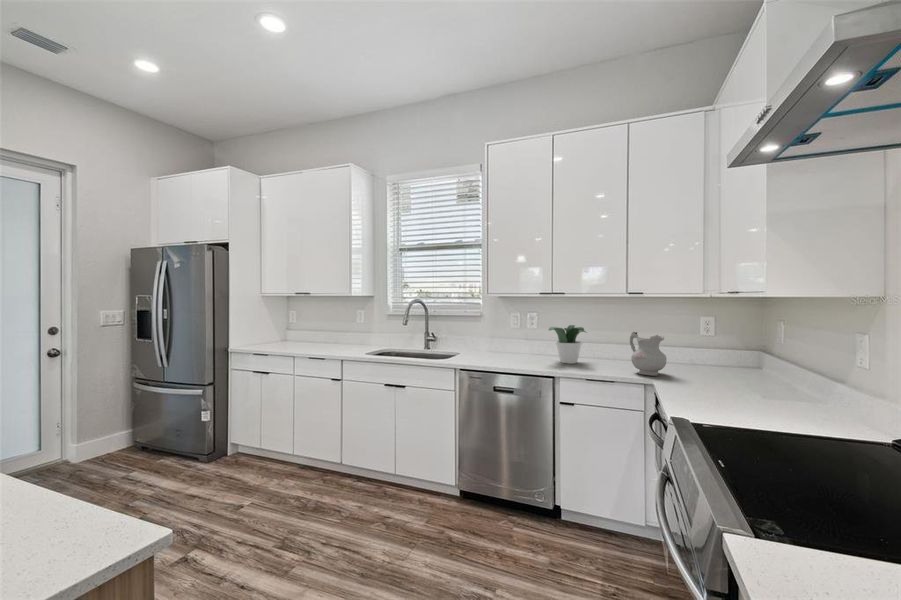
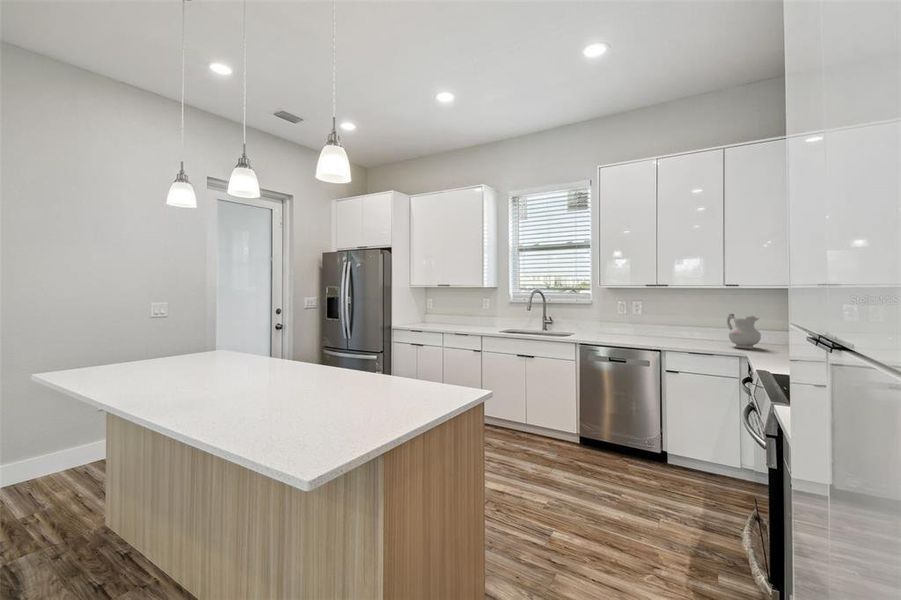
potted plant: present [549,325,586,364] -> none [653,310,688,340]

